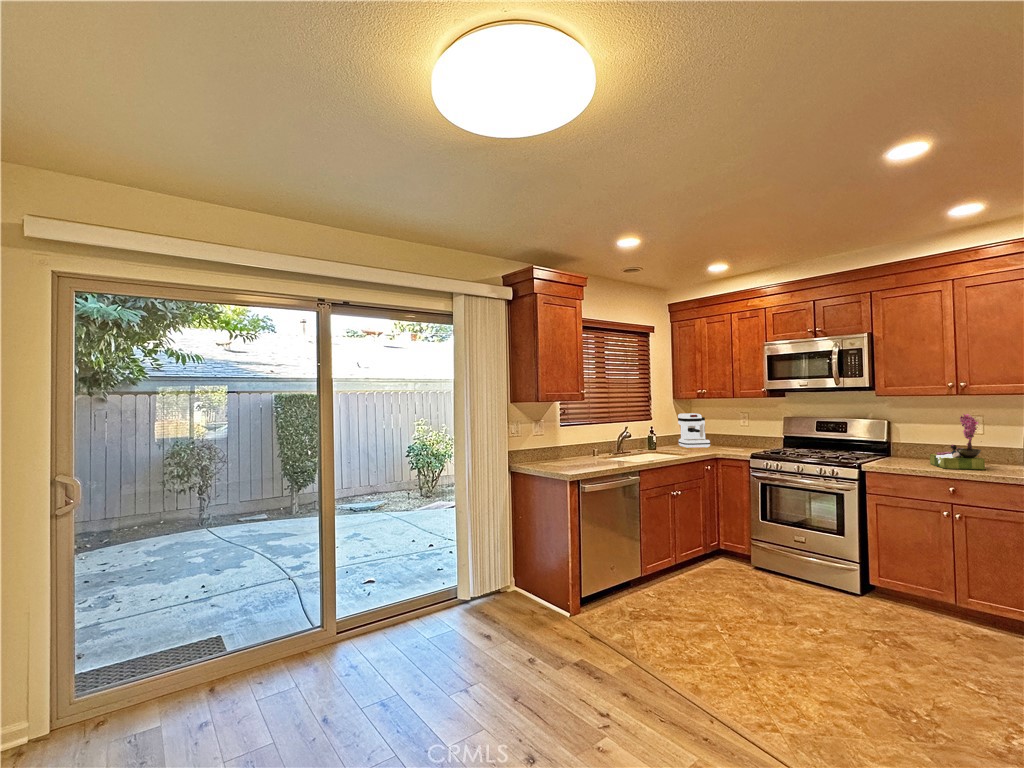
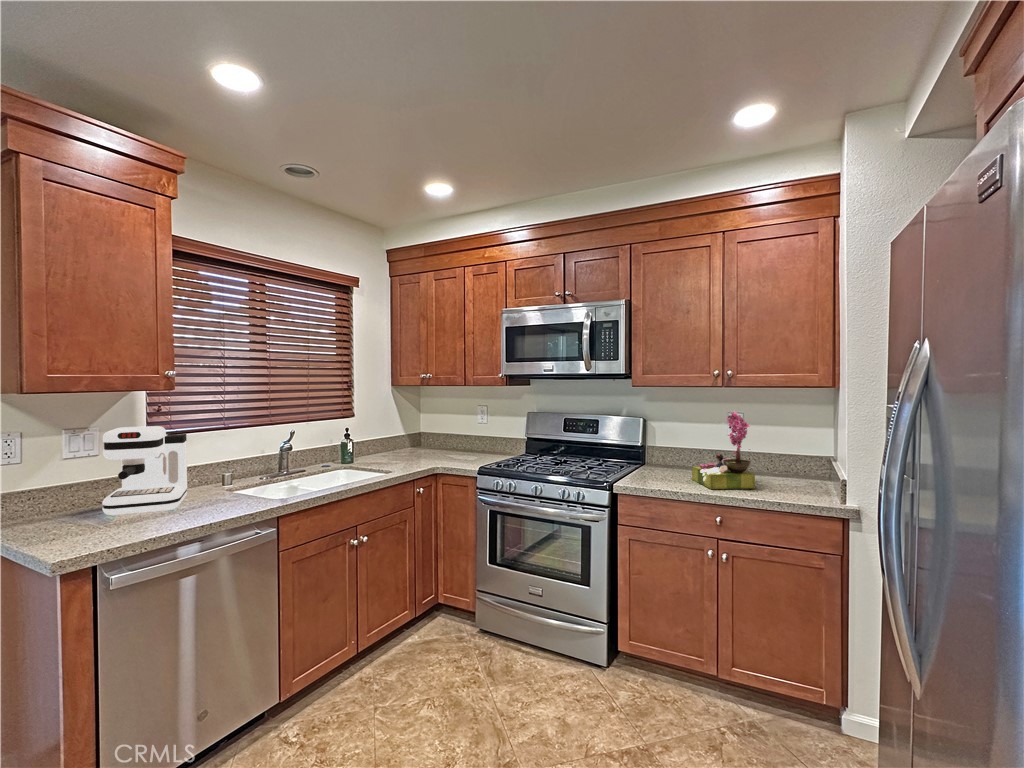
coffee maker: present [678,413,710,448] -> present [102,426,187,516]

